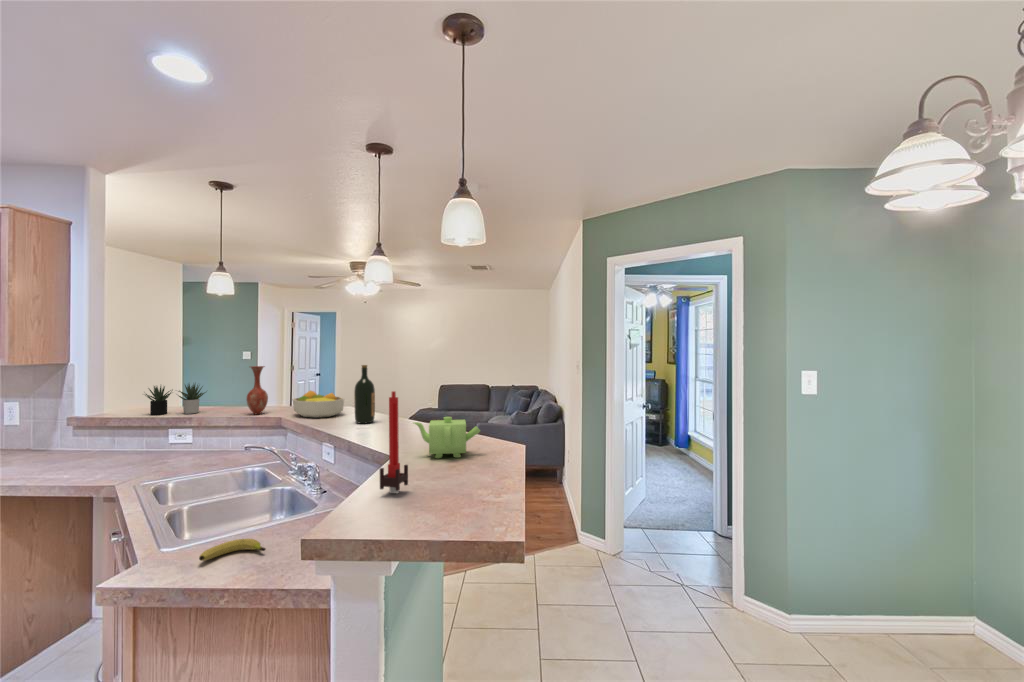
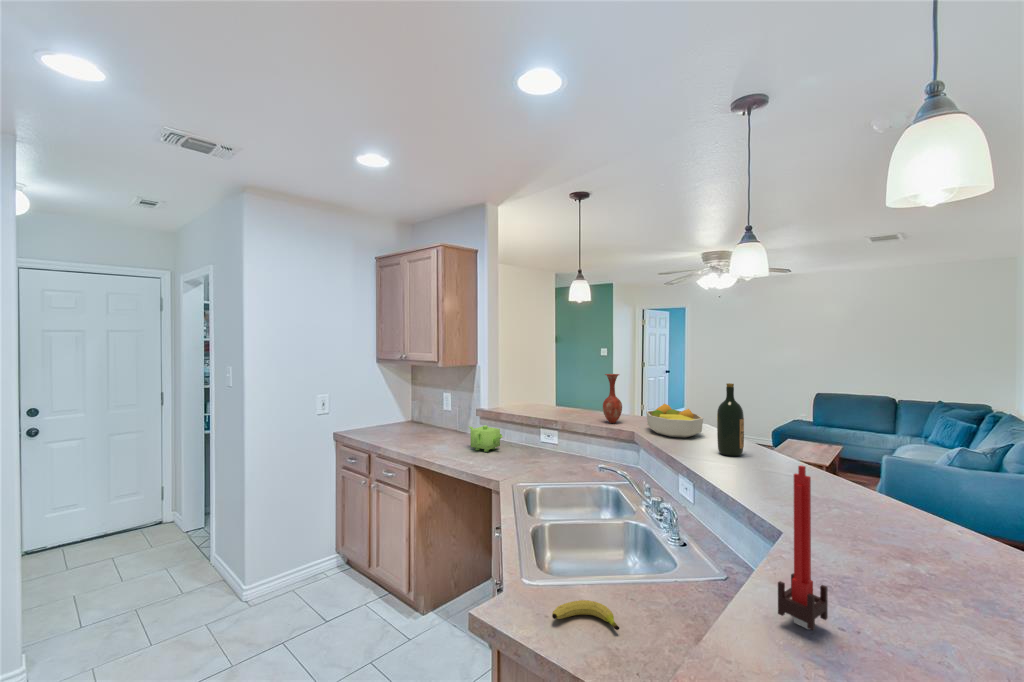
succulent plant: present [145,384,206,415] -> none [522,384,571,414]
teapot: present [414,417,480,458] -> present [469,425,503,452]

